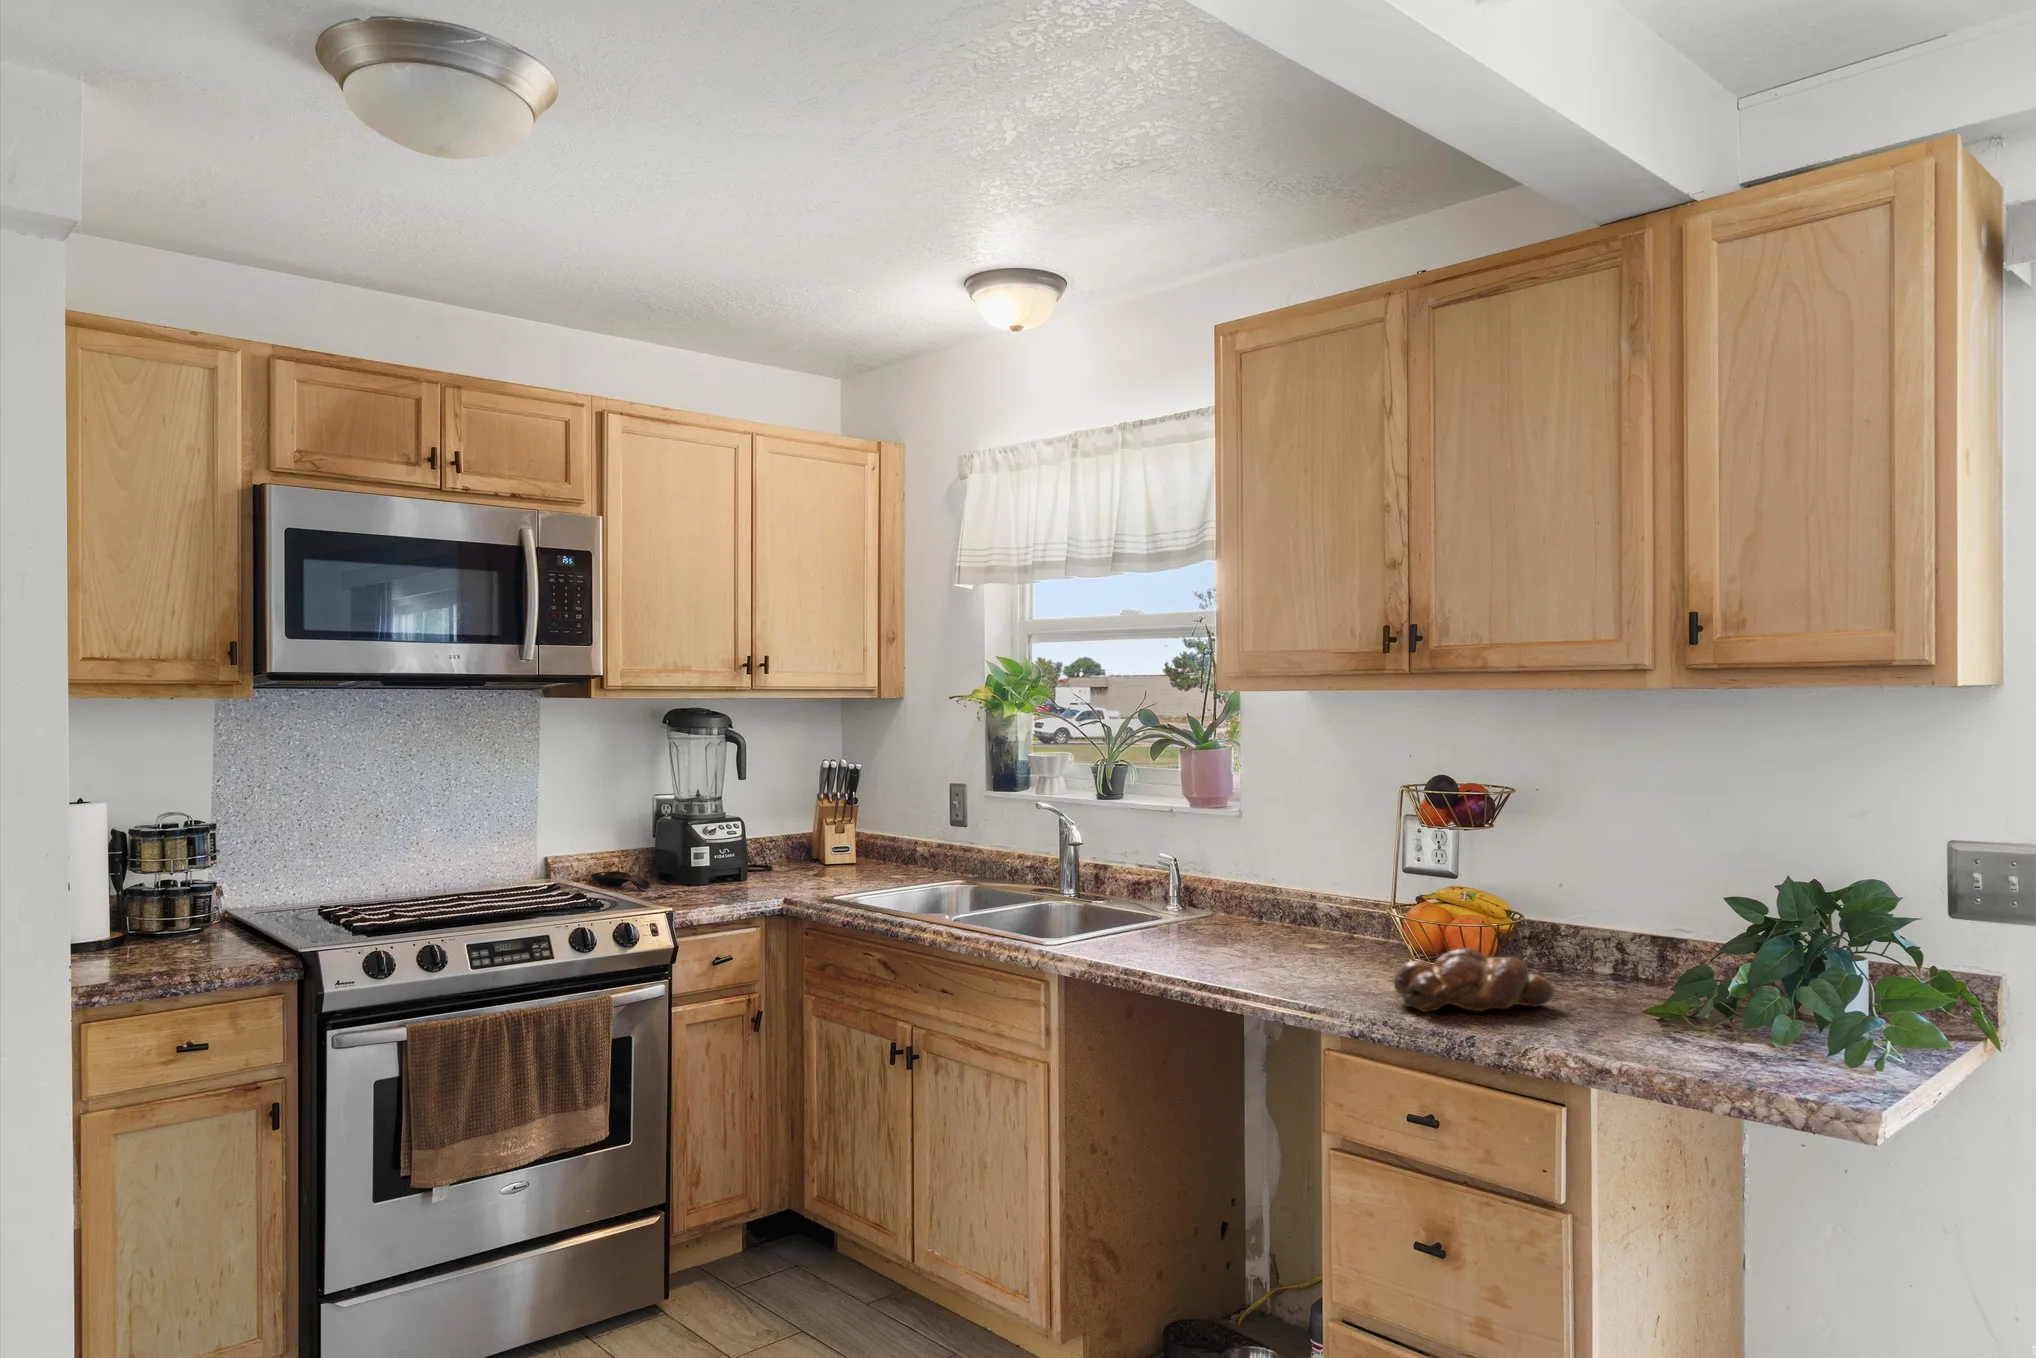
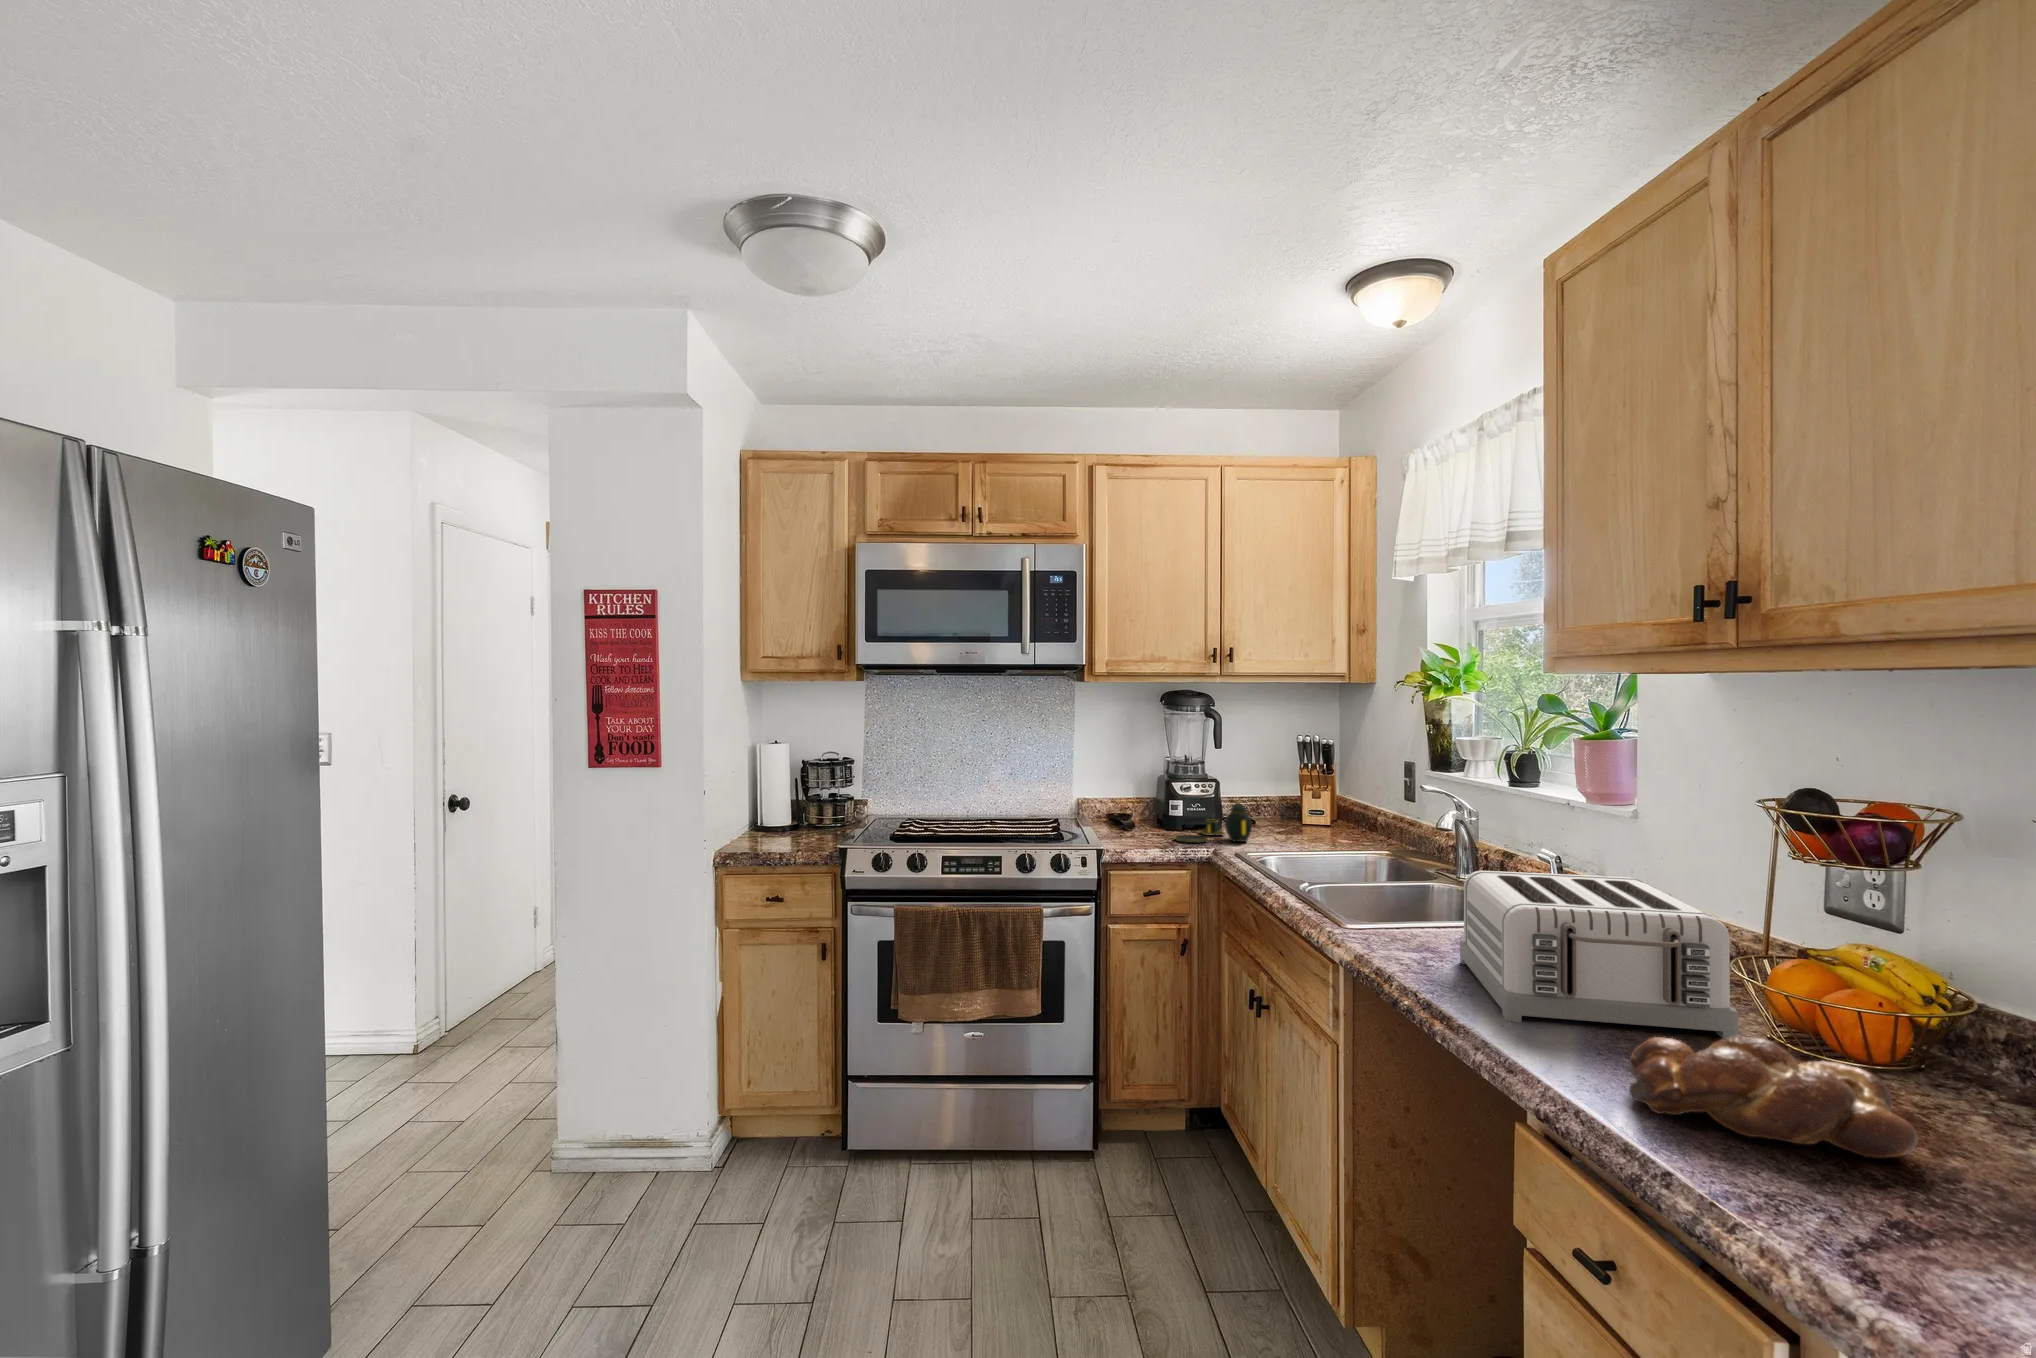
teapot: none [722,840,811,895] -> present [1174,802,1252,843]
toaster: none [1173,862,1397,984] -> present [1460,871,1738,1038]

